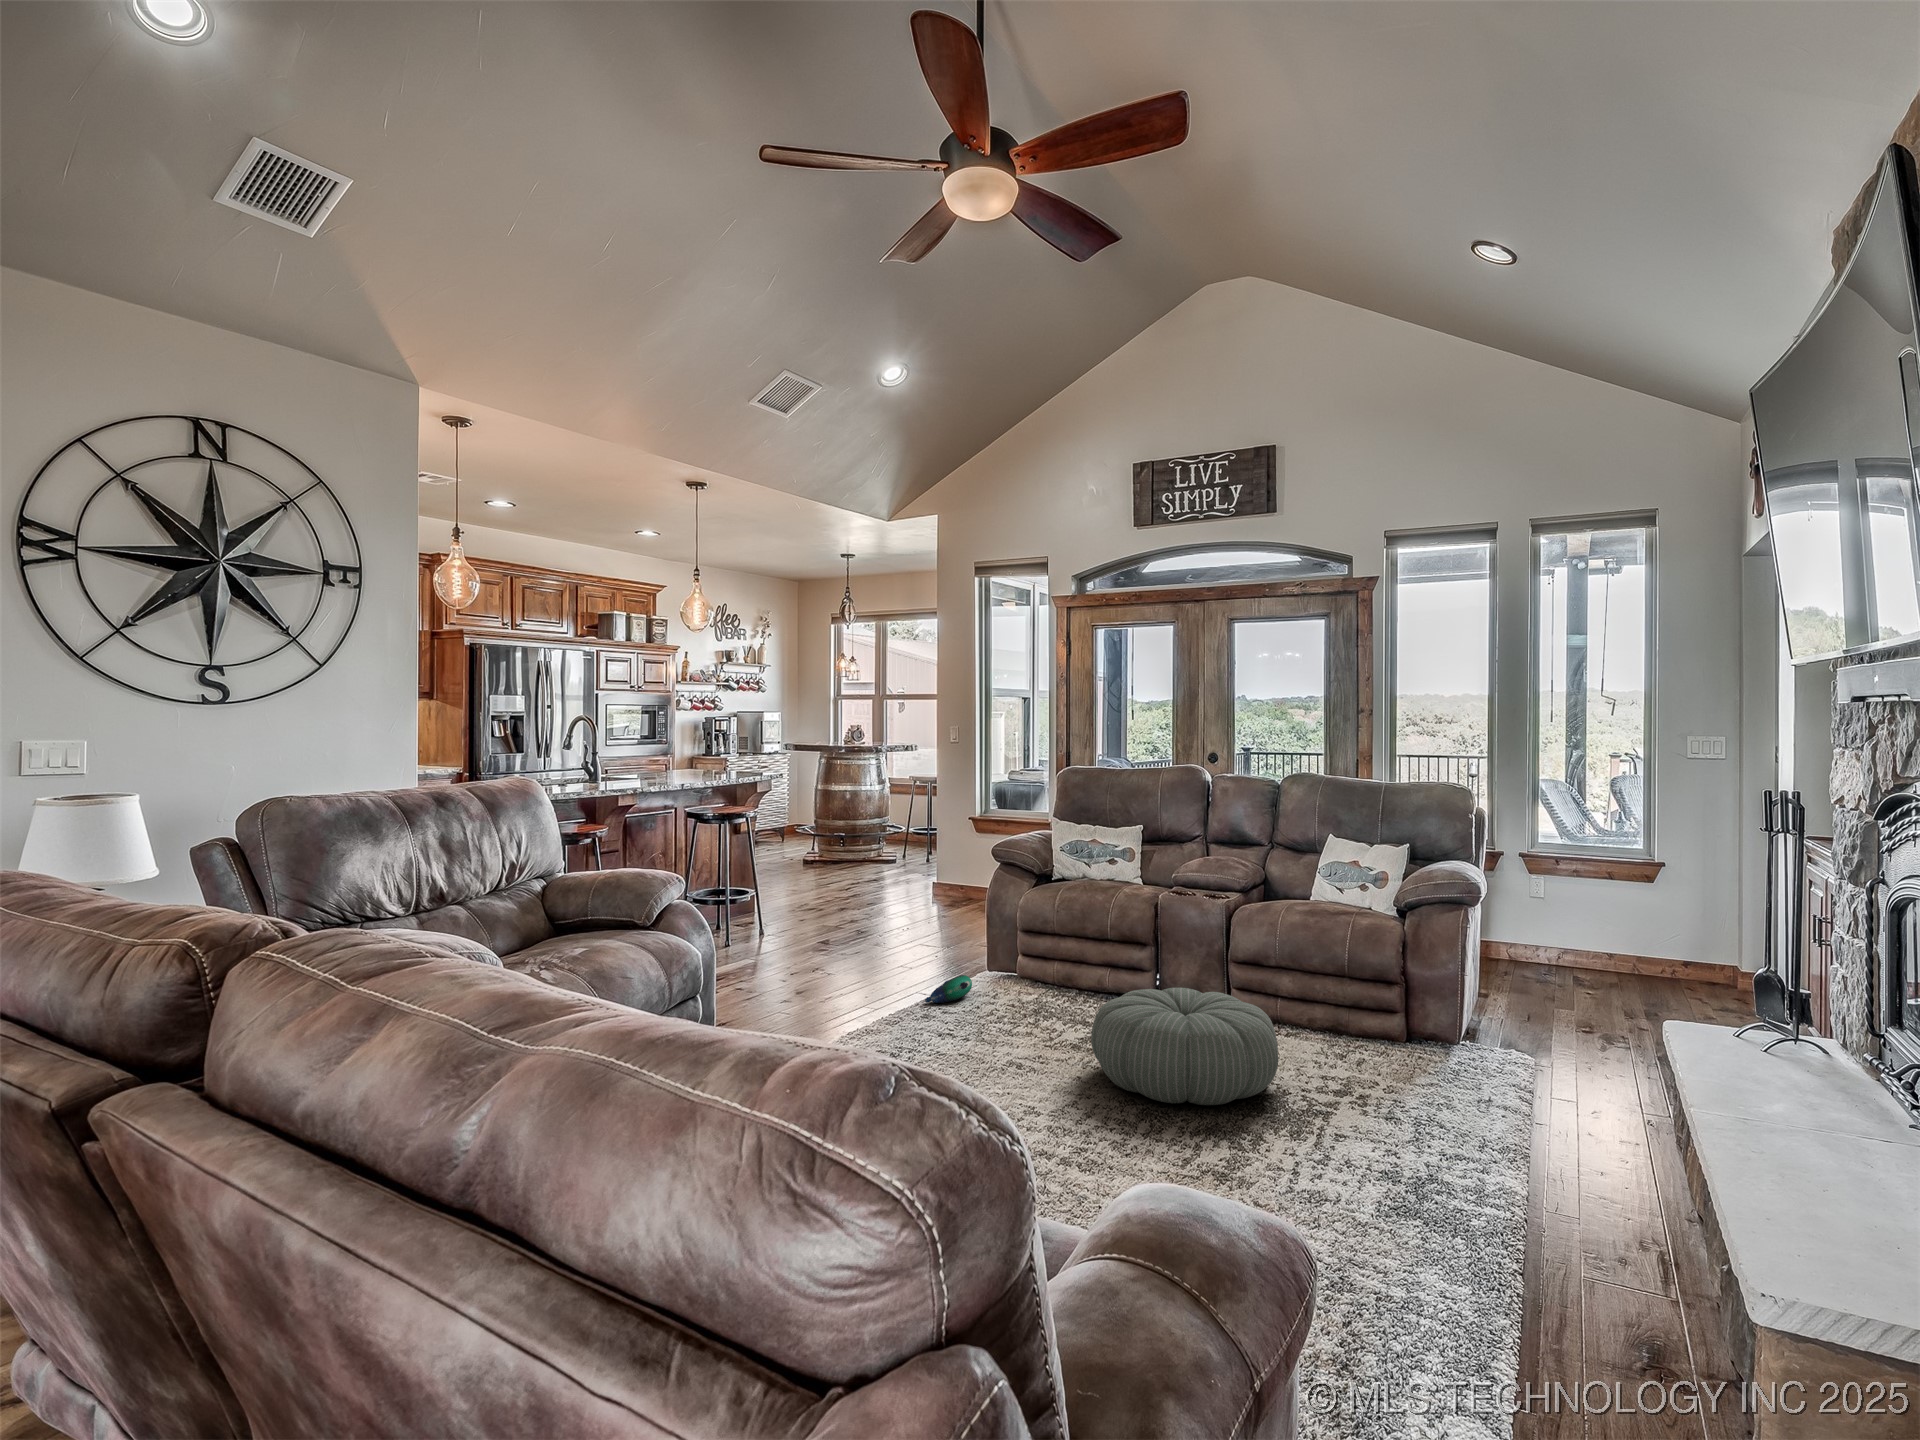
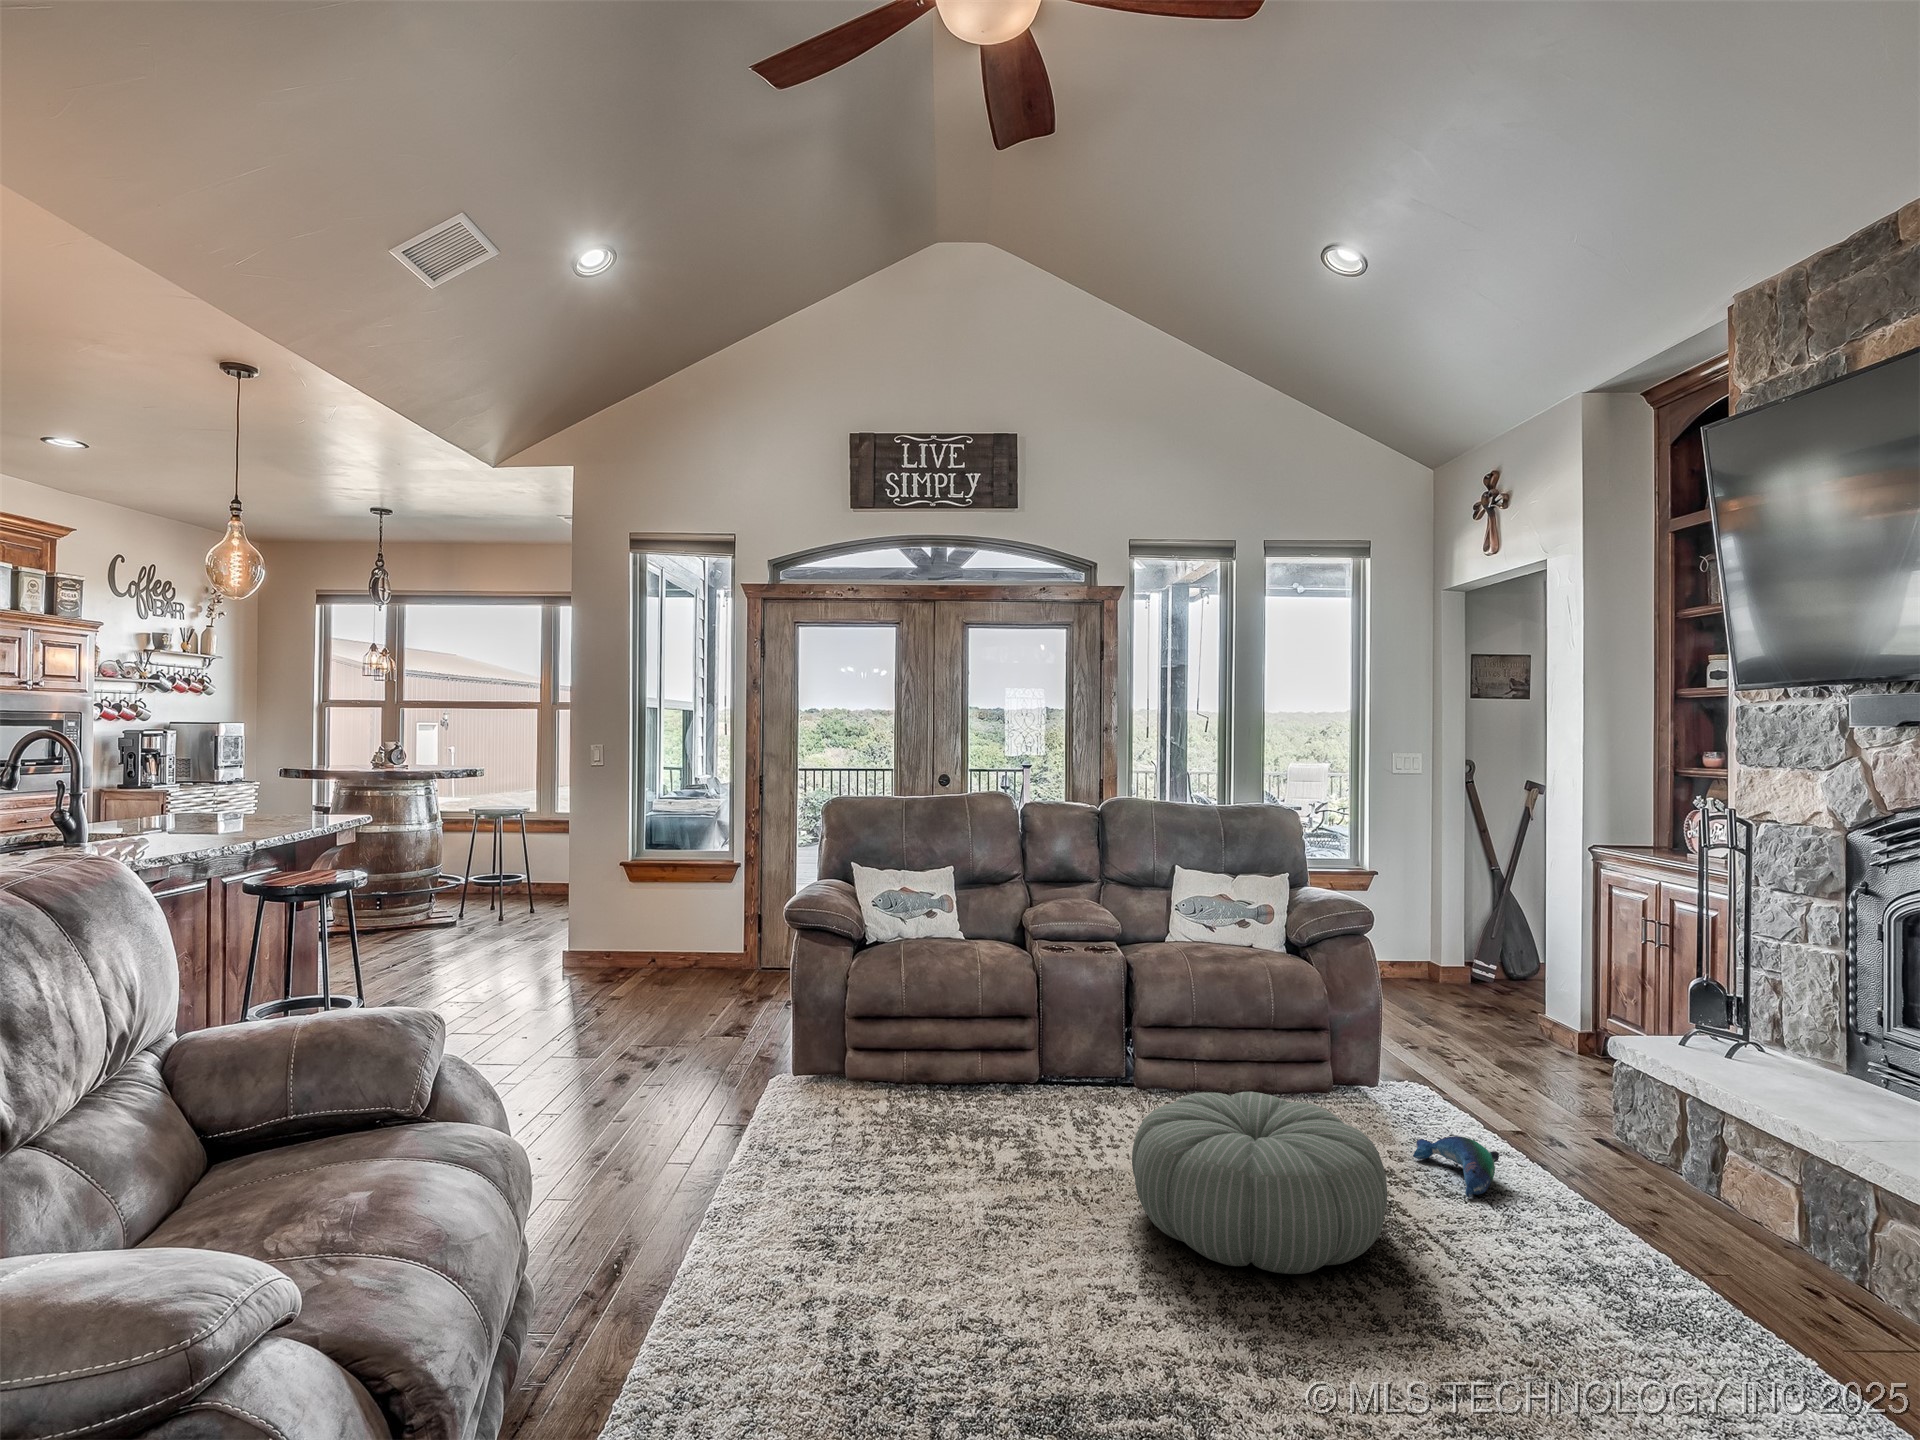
plush toy: present [925,975,972,1003] -> present [1413,1136,1499,1198]

